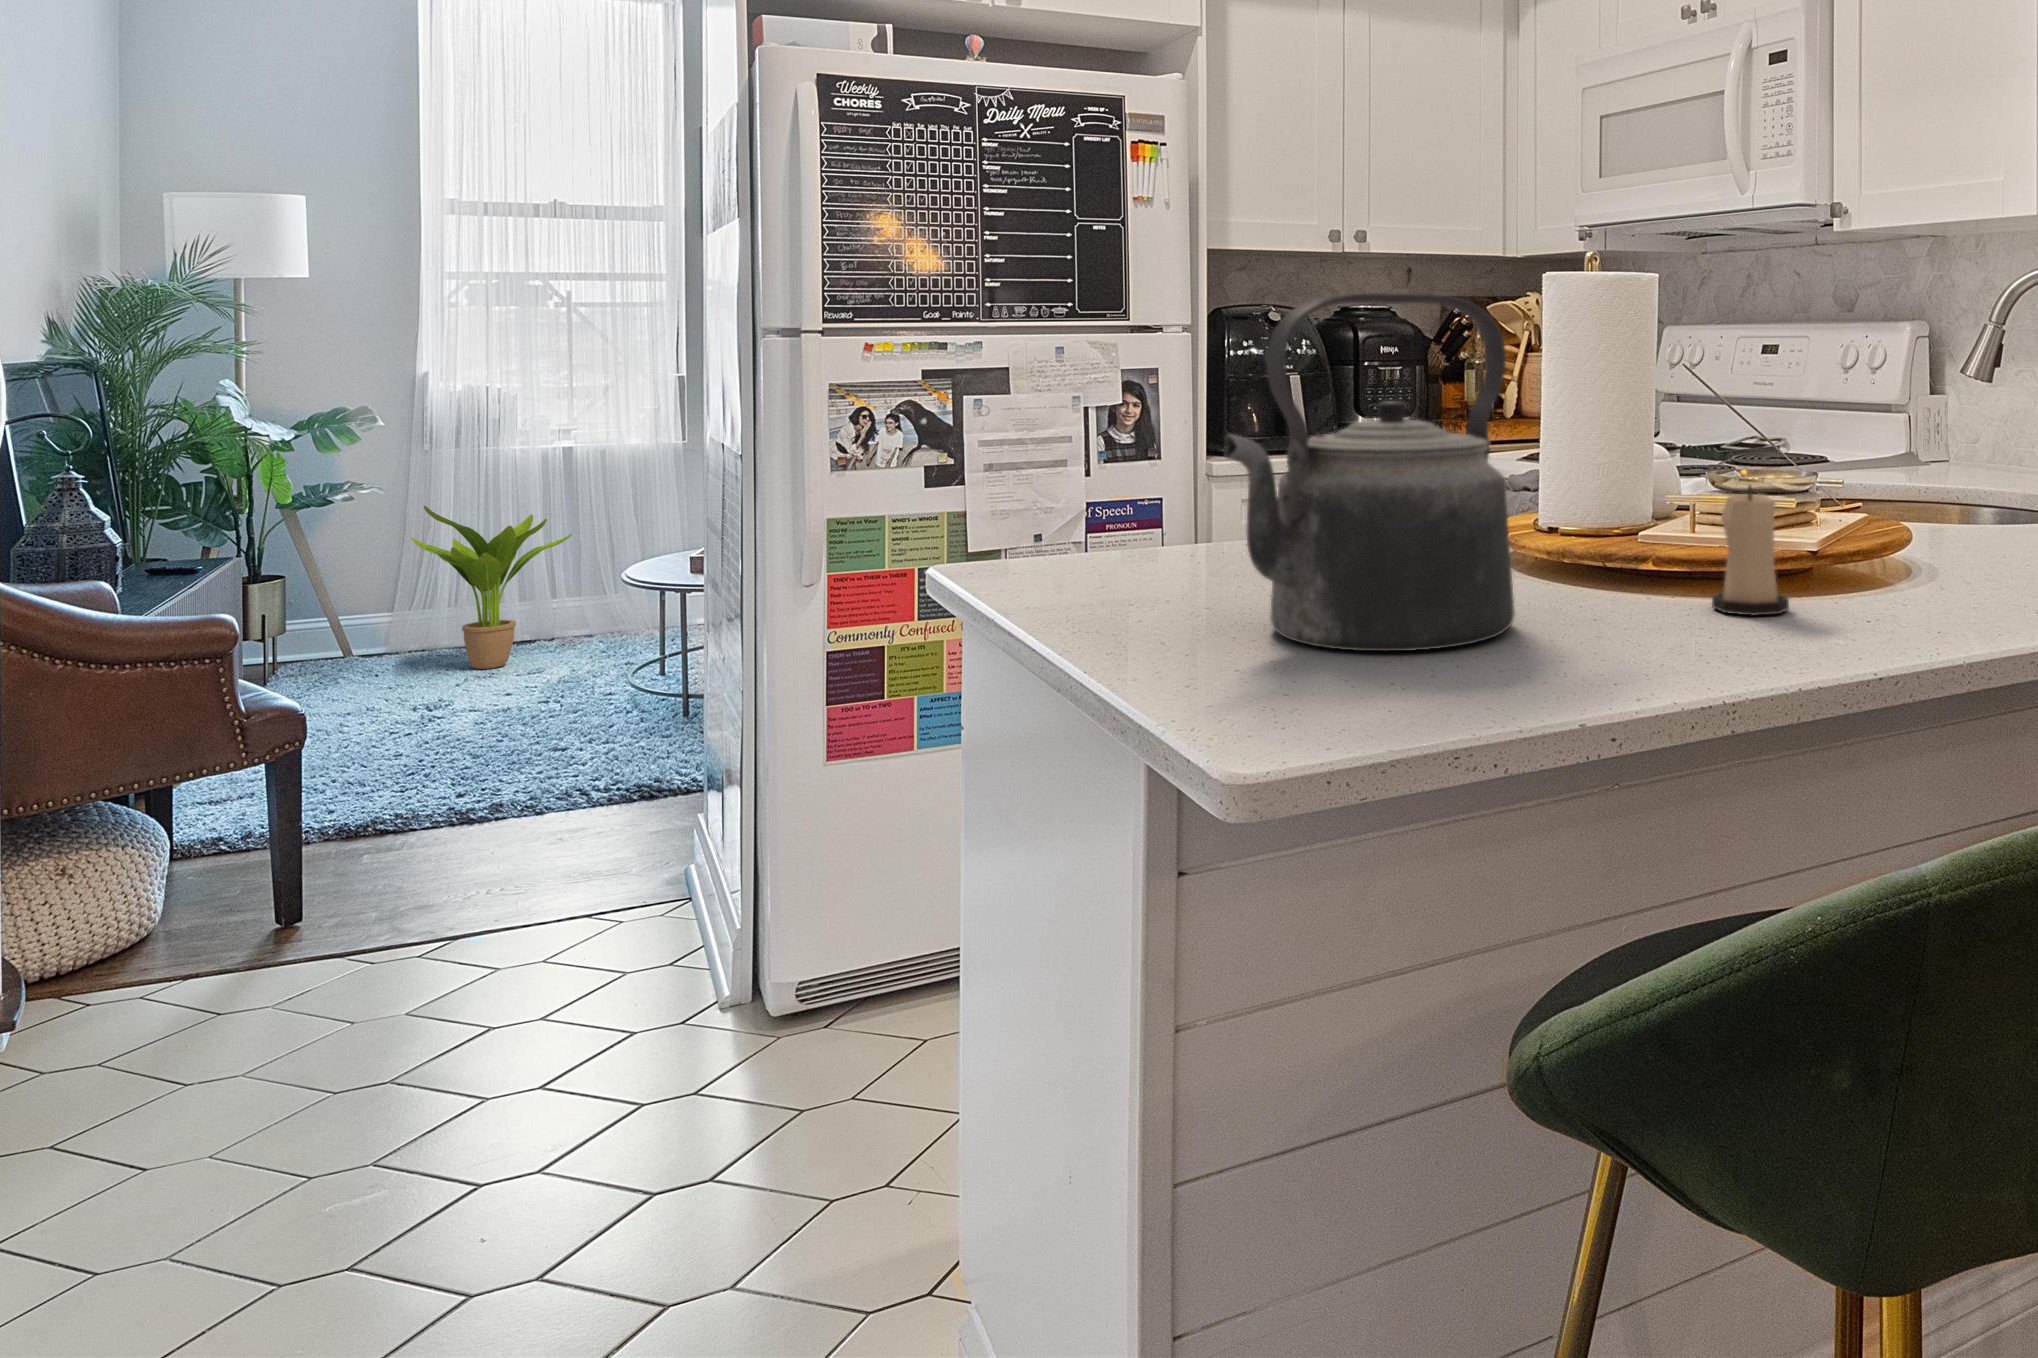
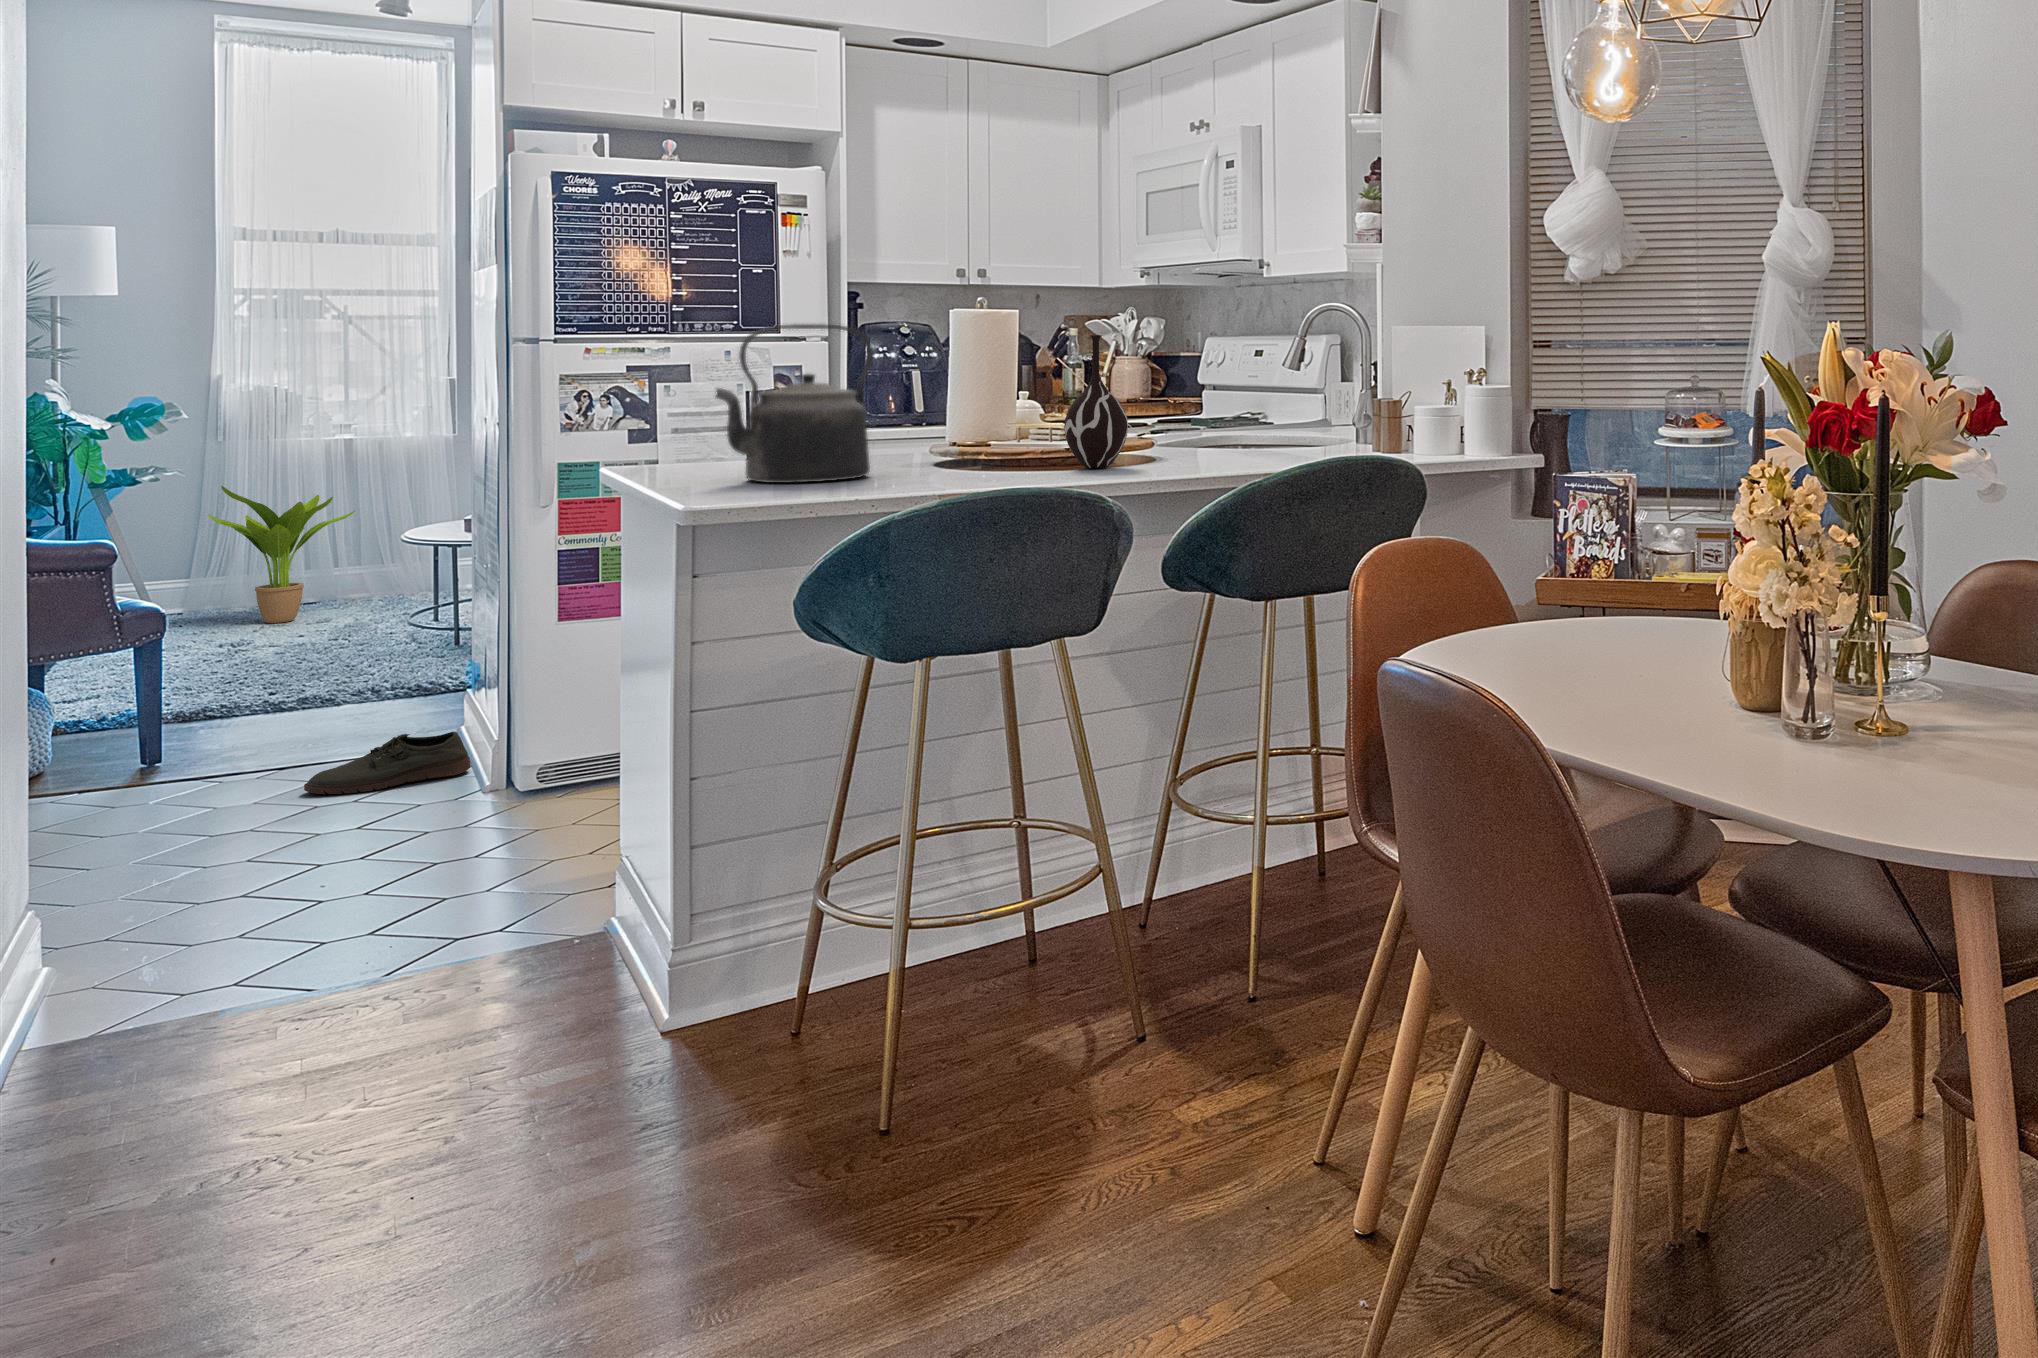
vase: none [1849,319,1982,599] -> present [1064,335,1128,469]
candle: present [1712,486,1789,616] -> none [983,413,1018,473]
shoe: none [475,914,705,1020] -> present [304,732,471,794]

